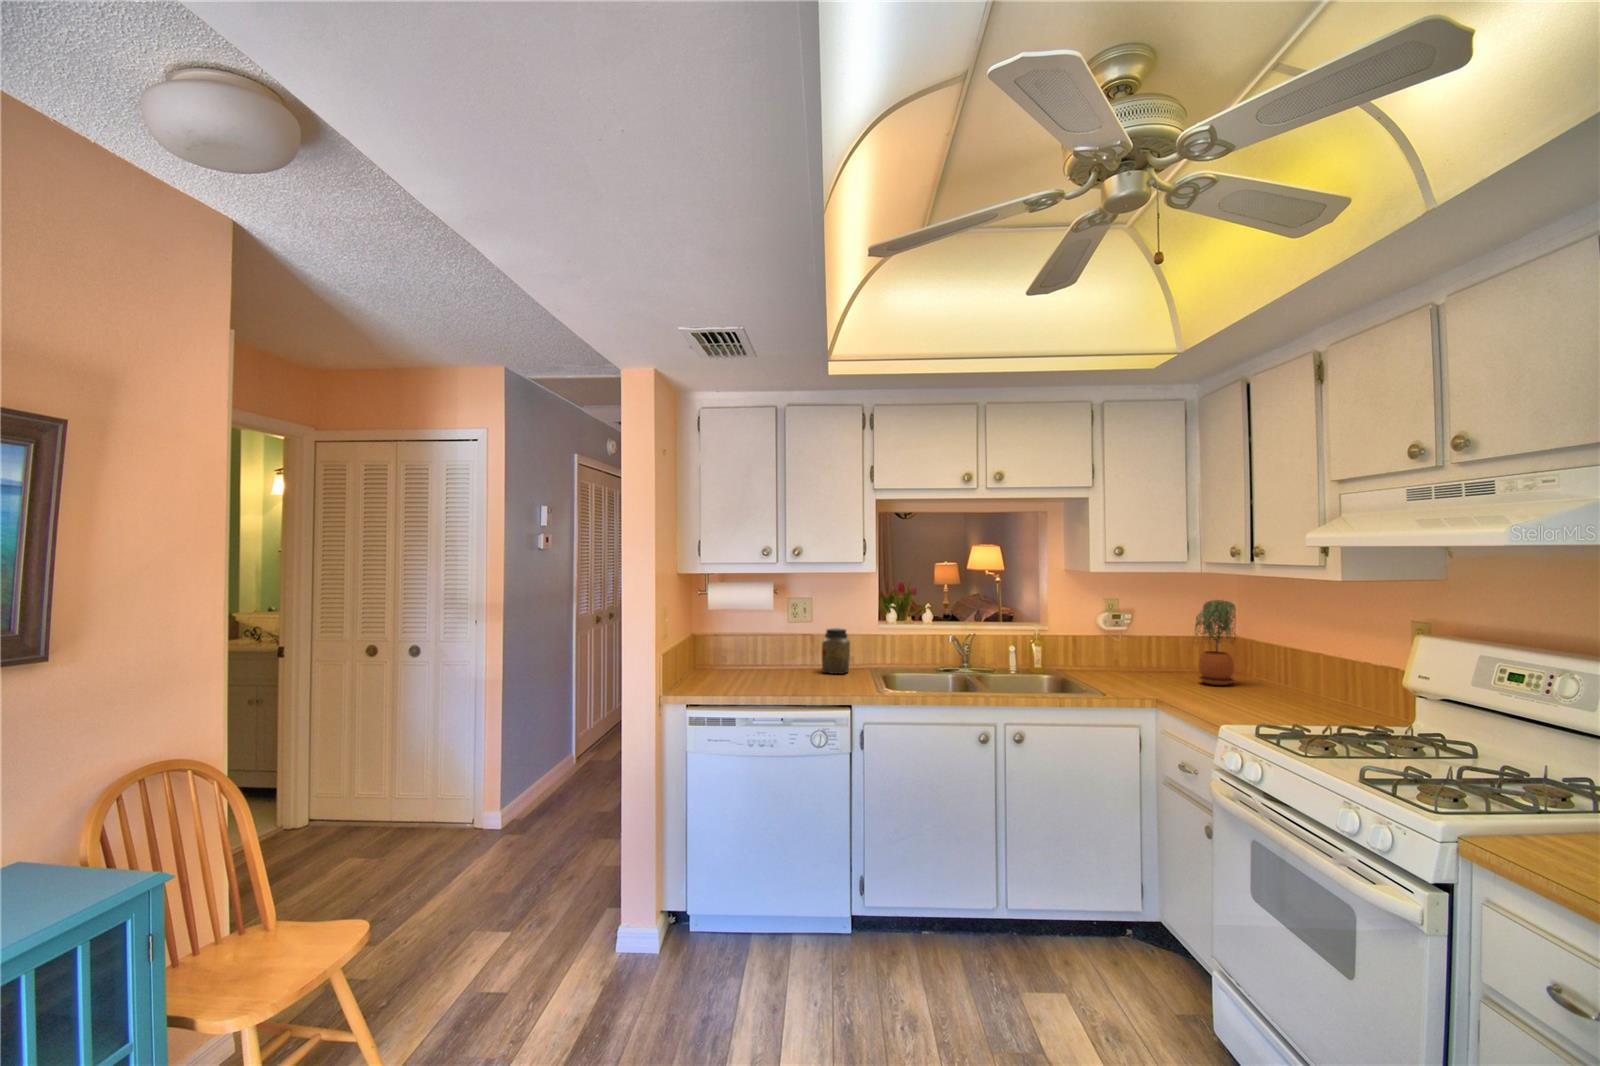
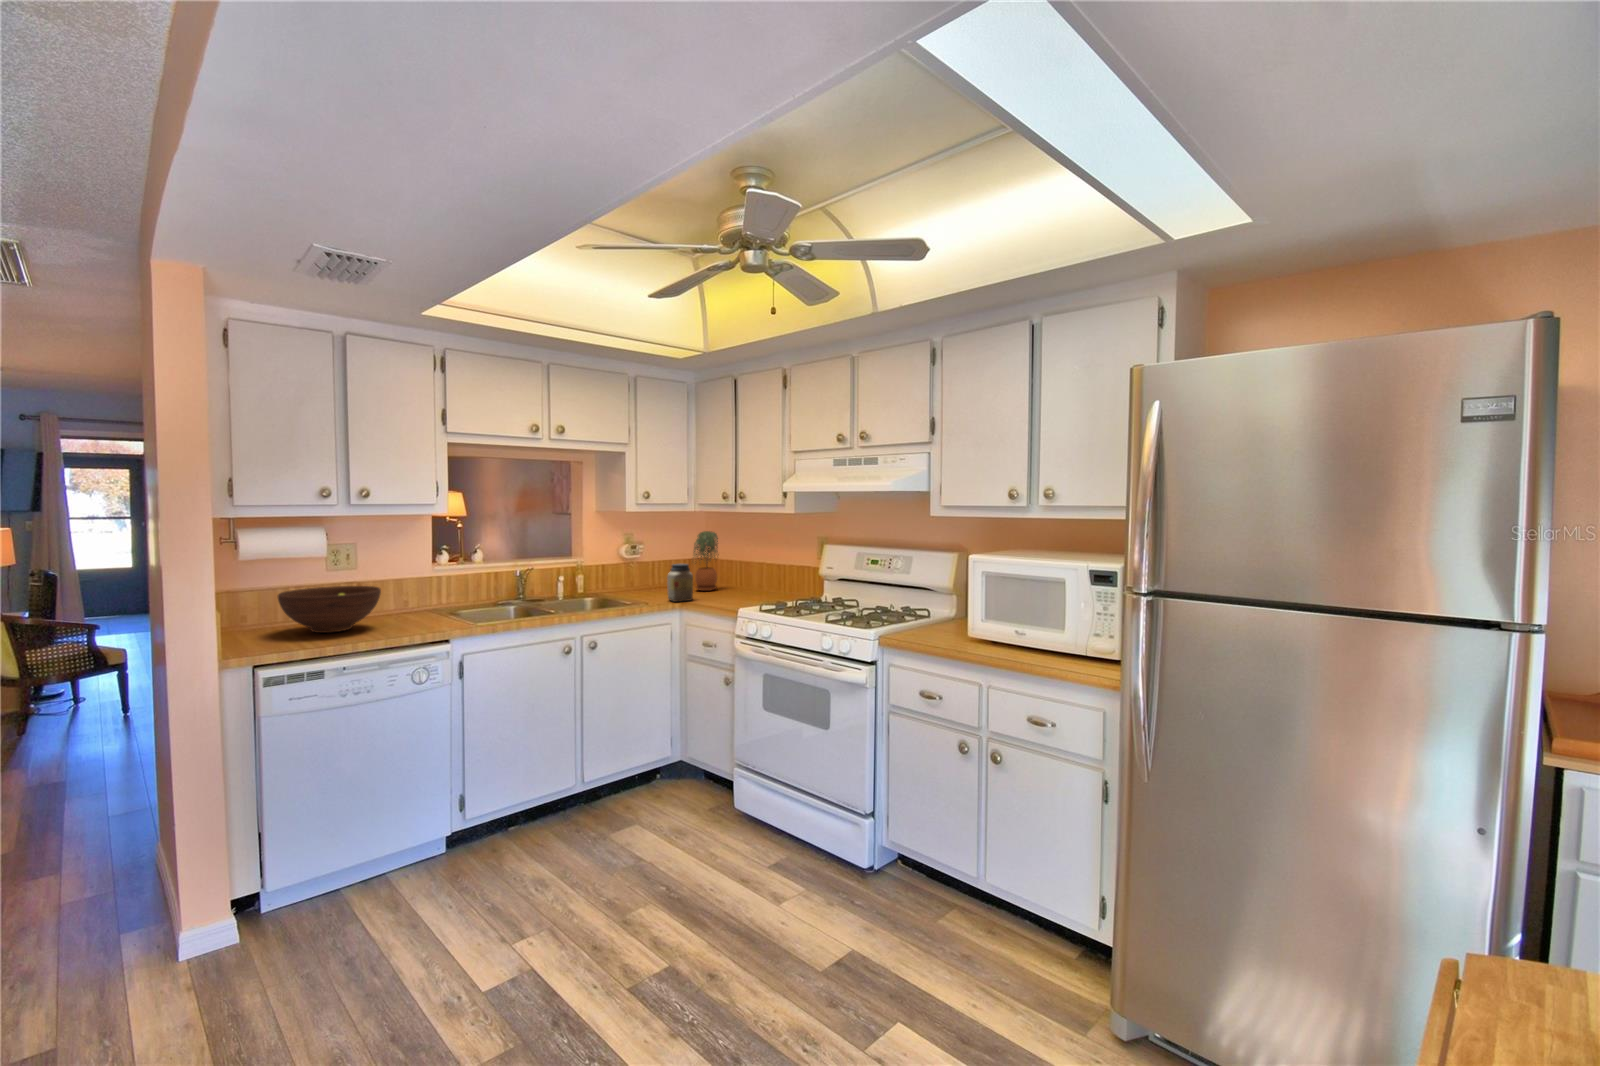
jar: present [822,628,850,674] -> present [667,564,693,602]
fruit bowl: none [726,638,807,683] -> present [278,586,381,633]

